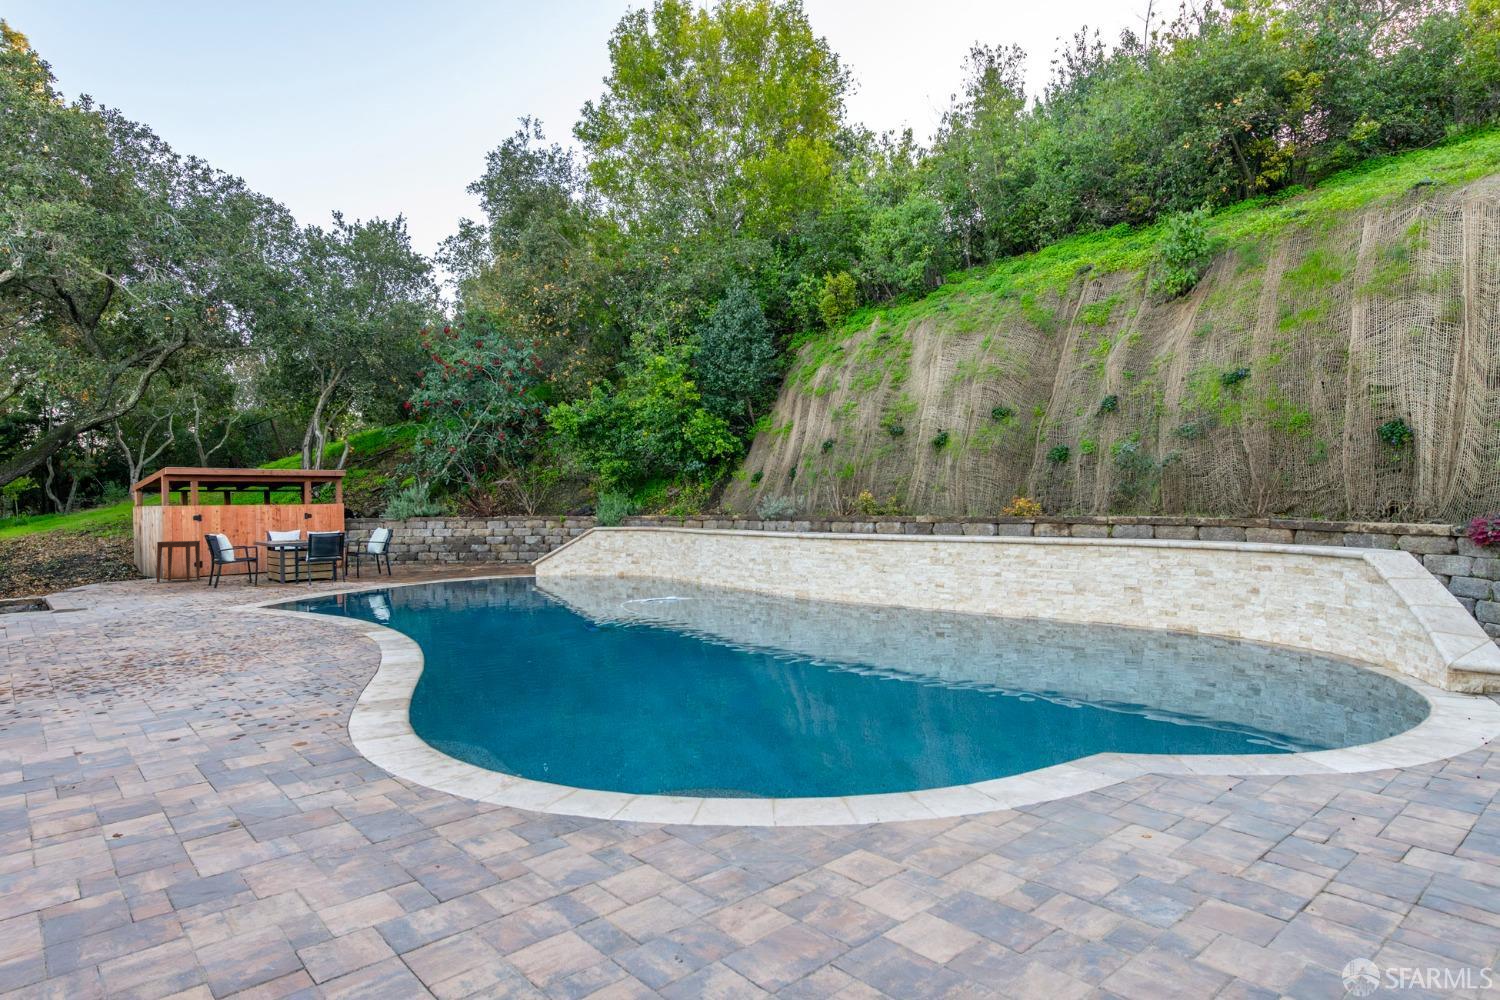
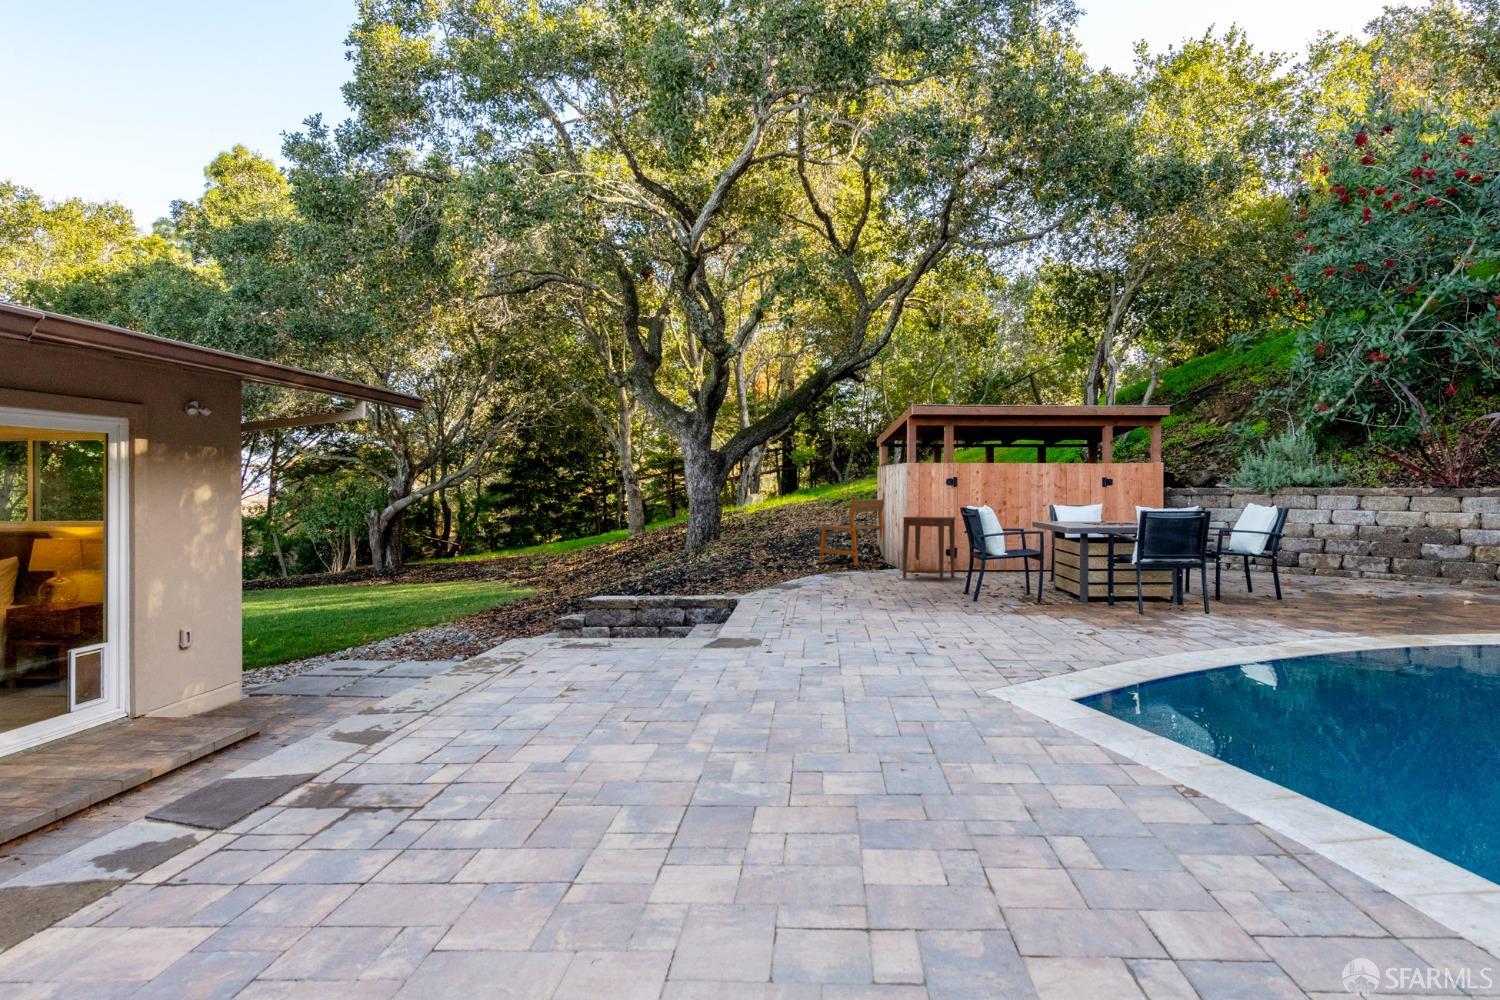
bench: none [80,530,146,578] -> present [819,499,883,565]

